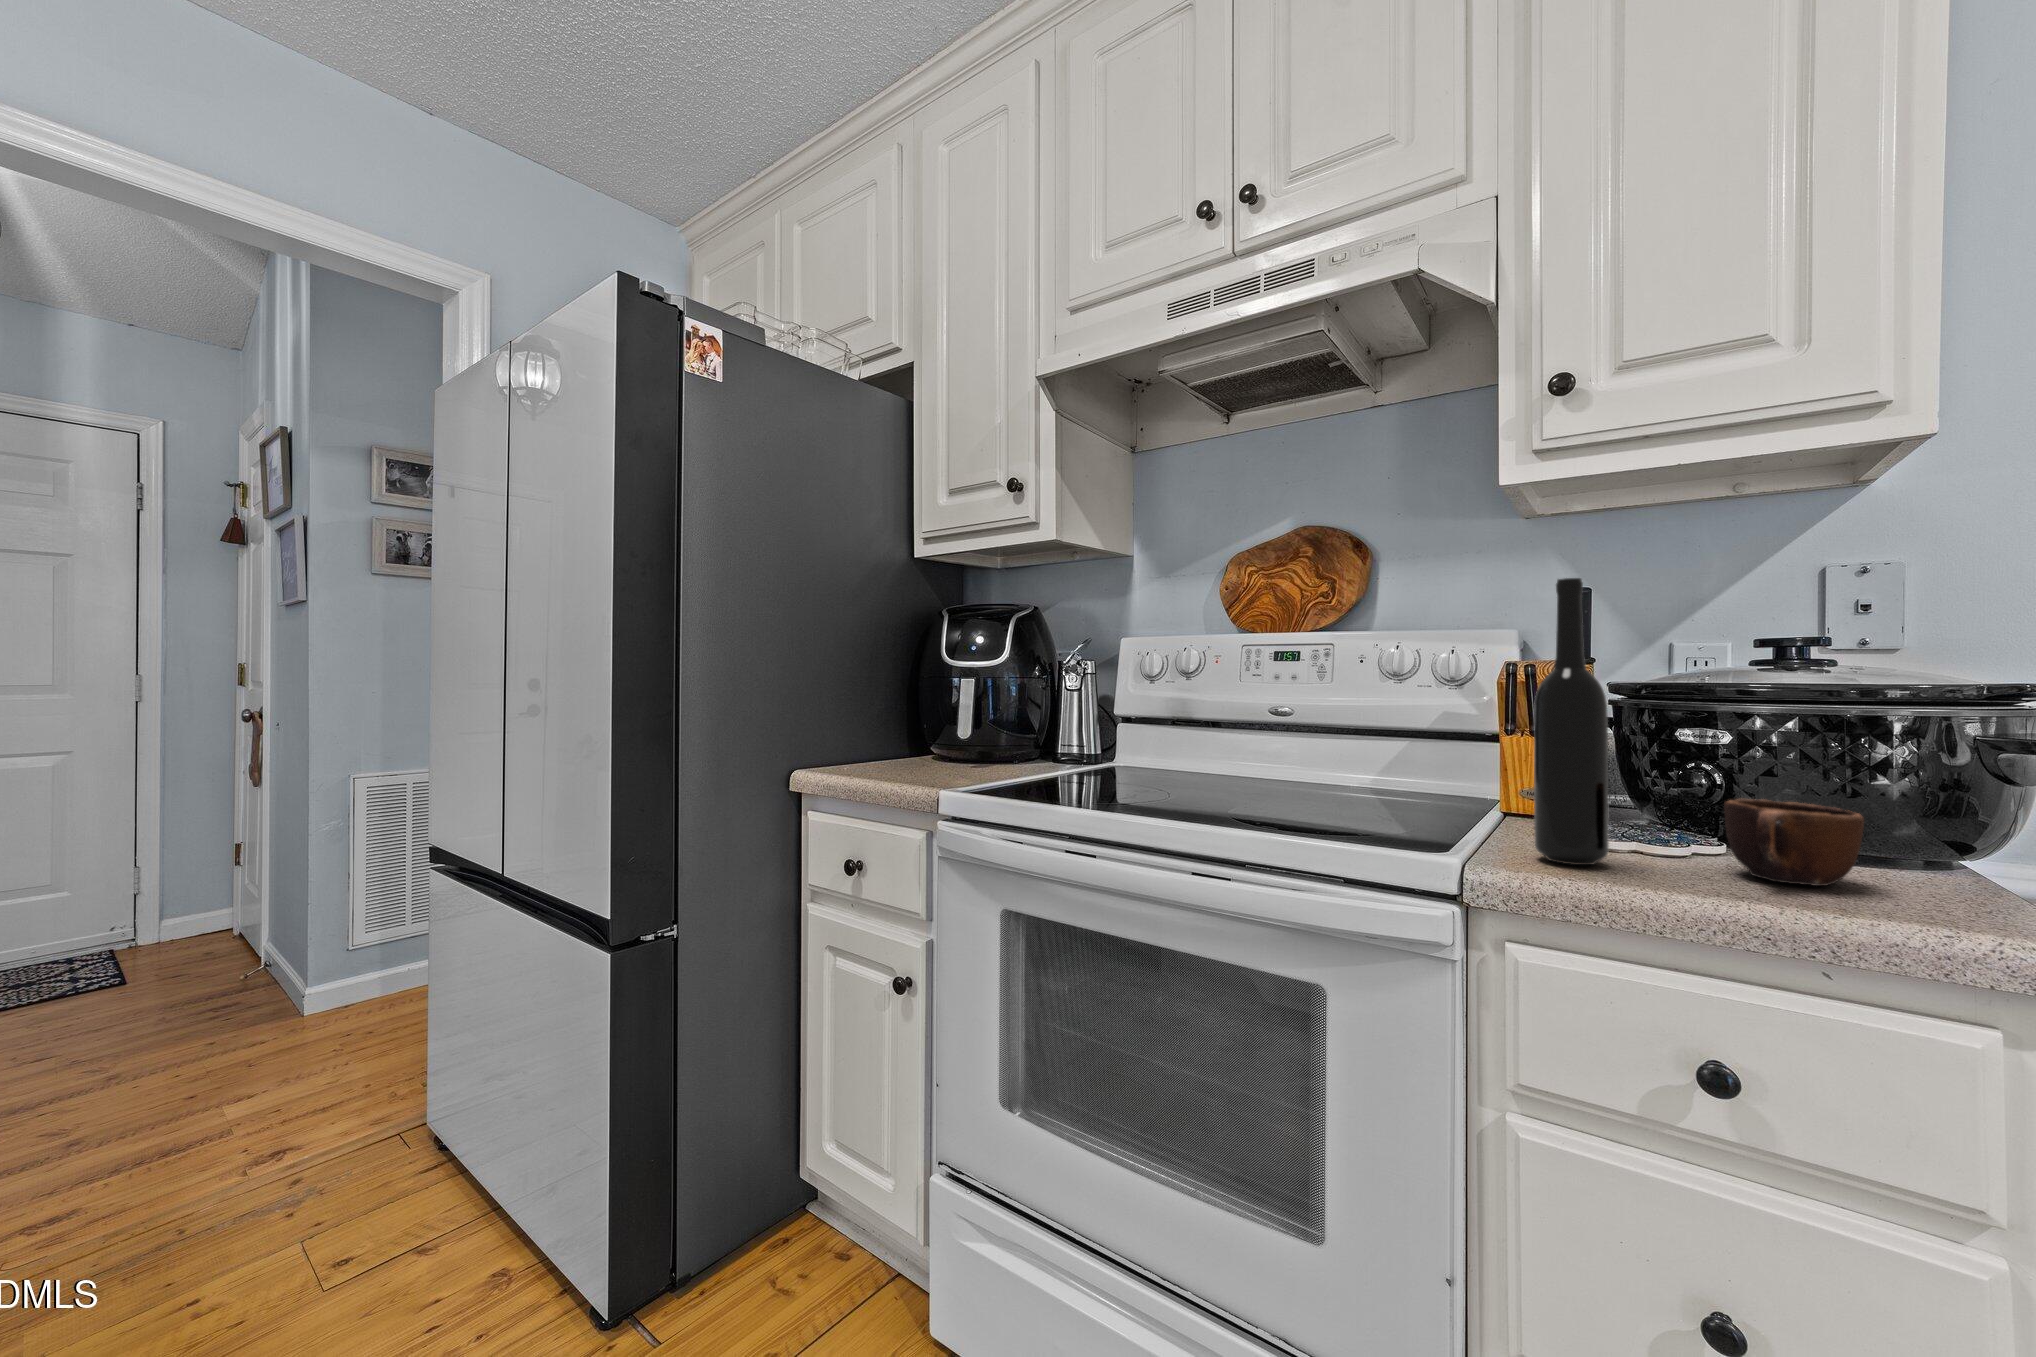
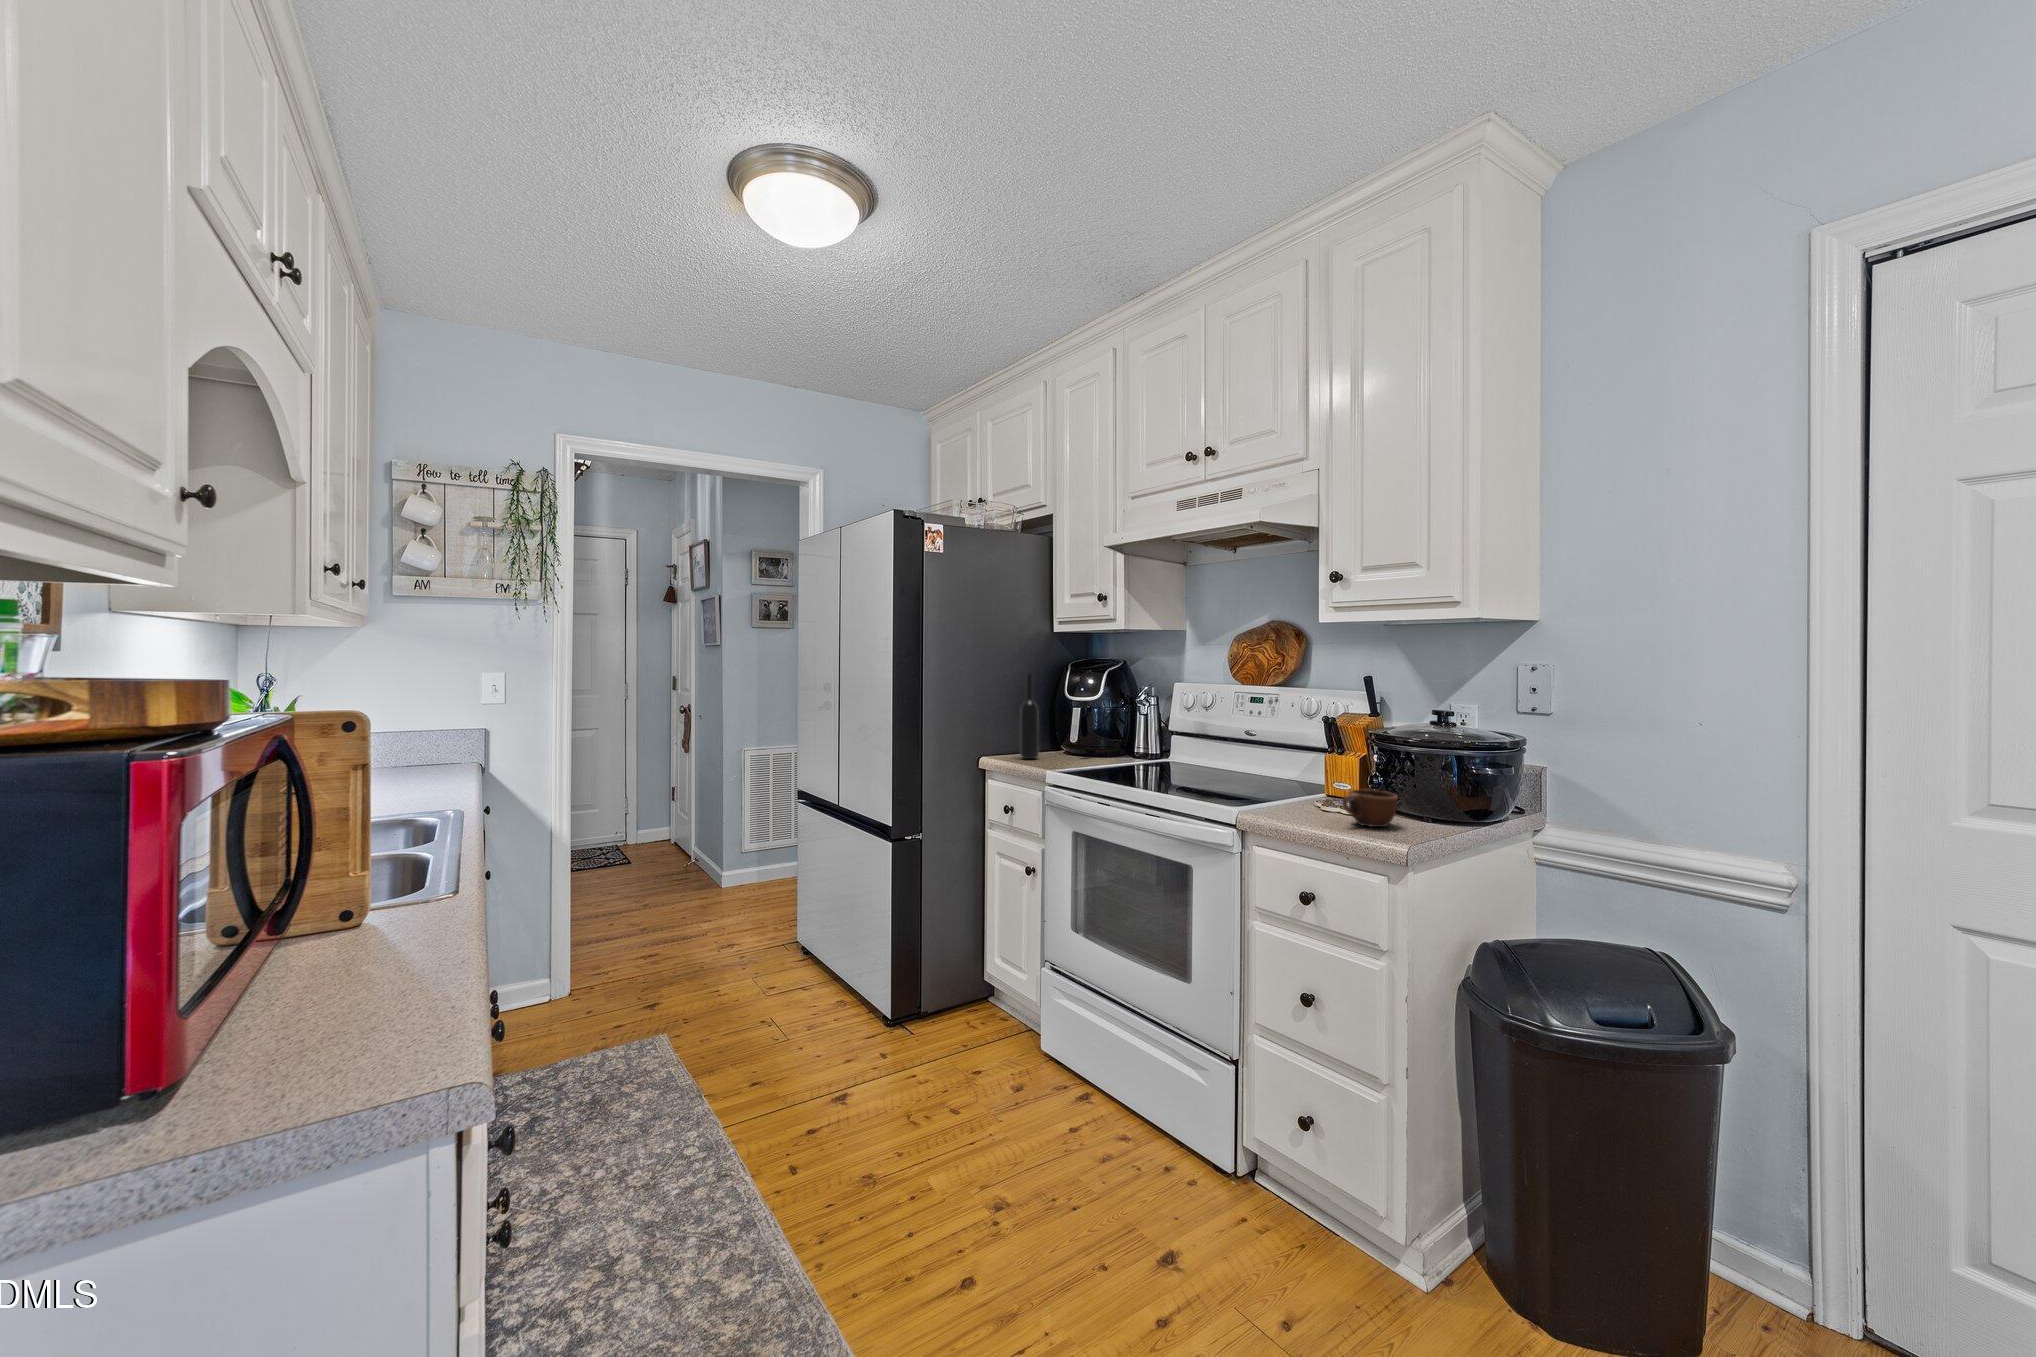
bottle: present [1534,578,1609,865] -> present [1020,674,1039,759]

